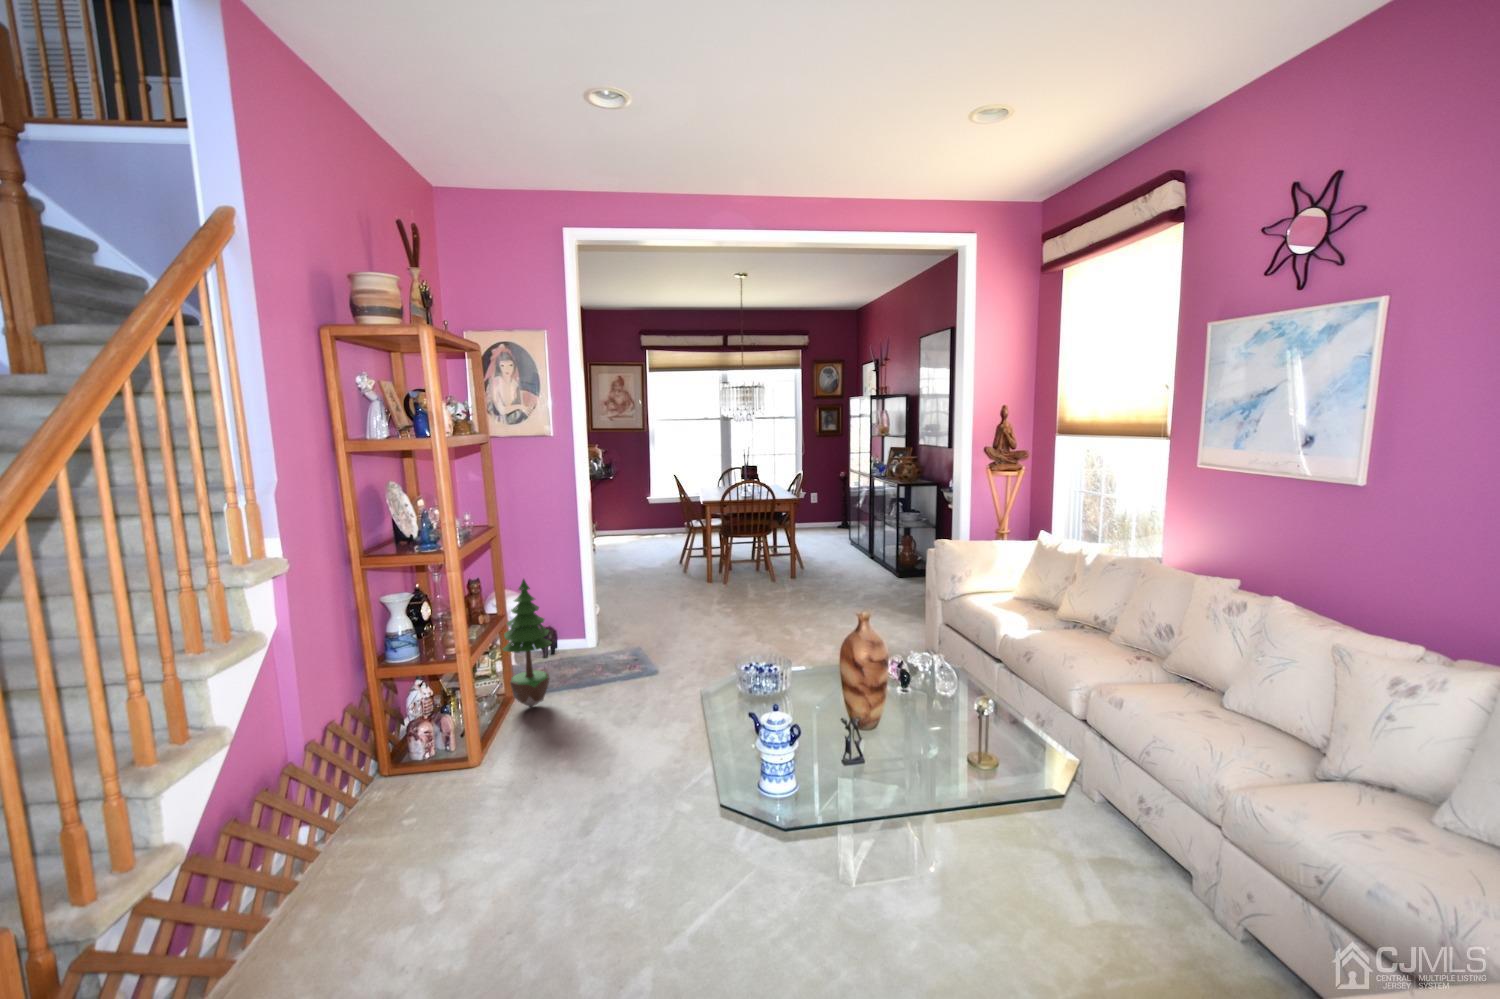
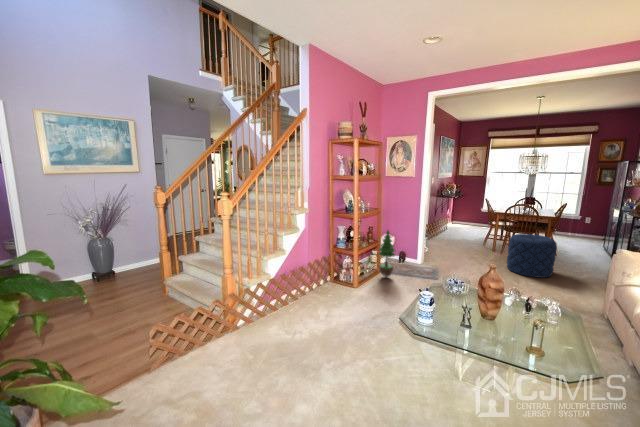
pouf: none [749,535,825,618] -> present [507,234,557,278]

